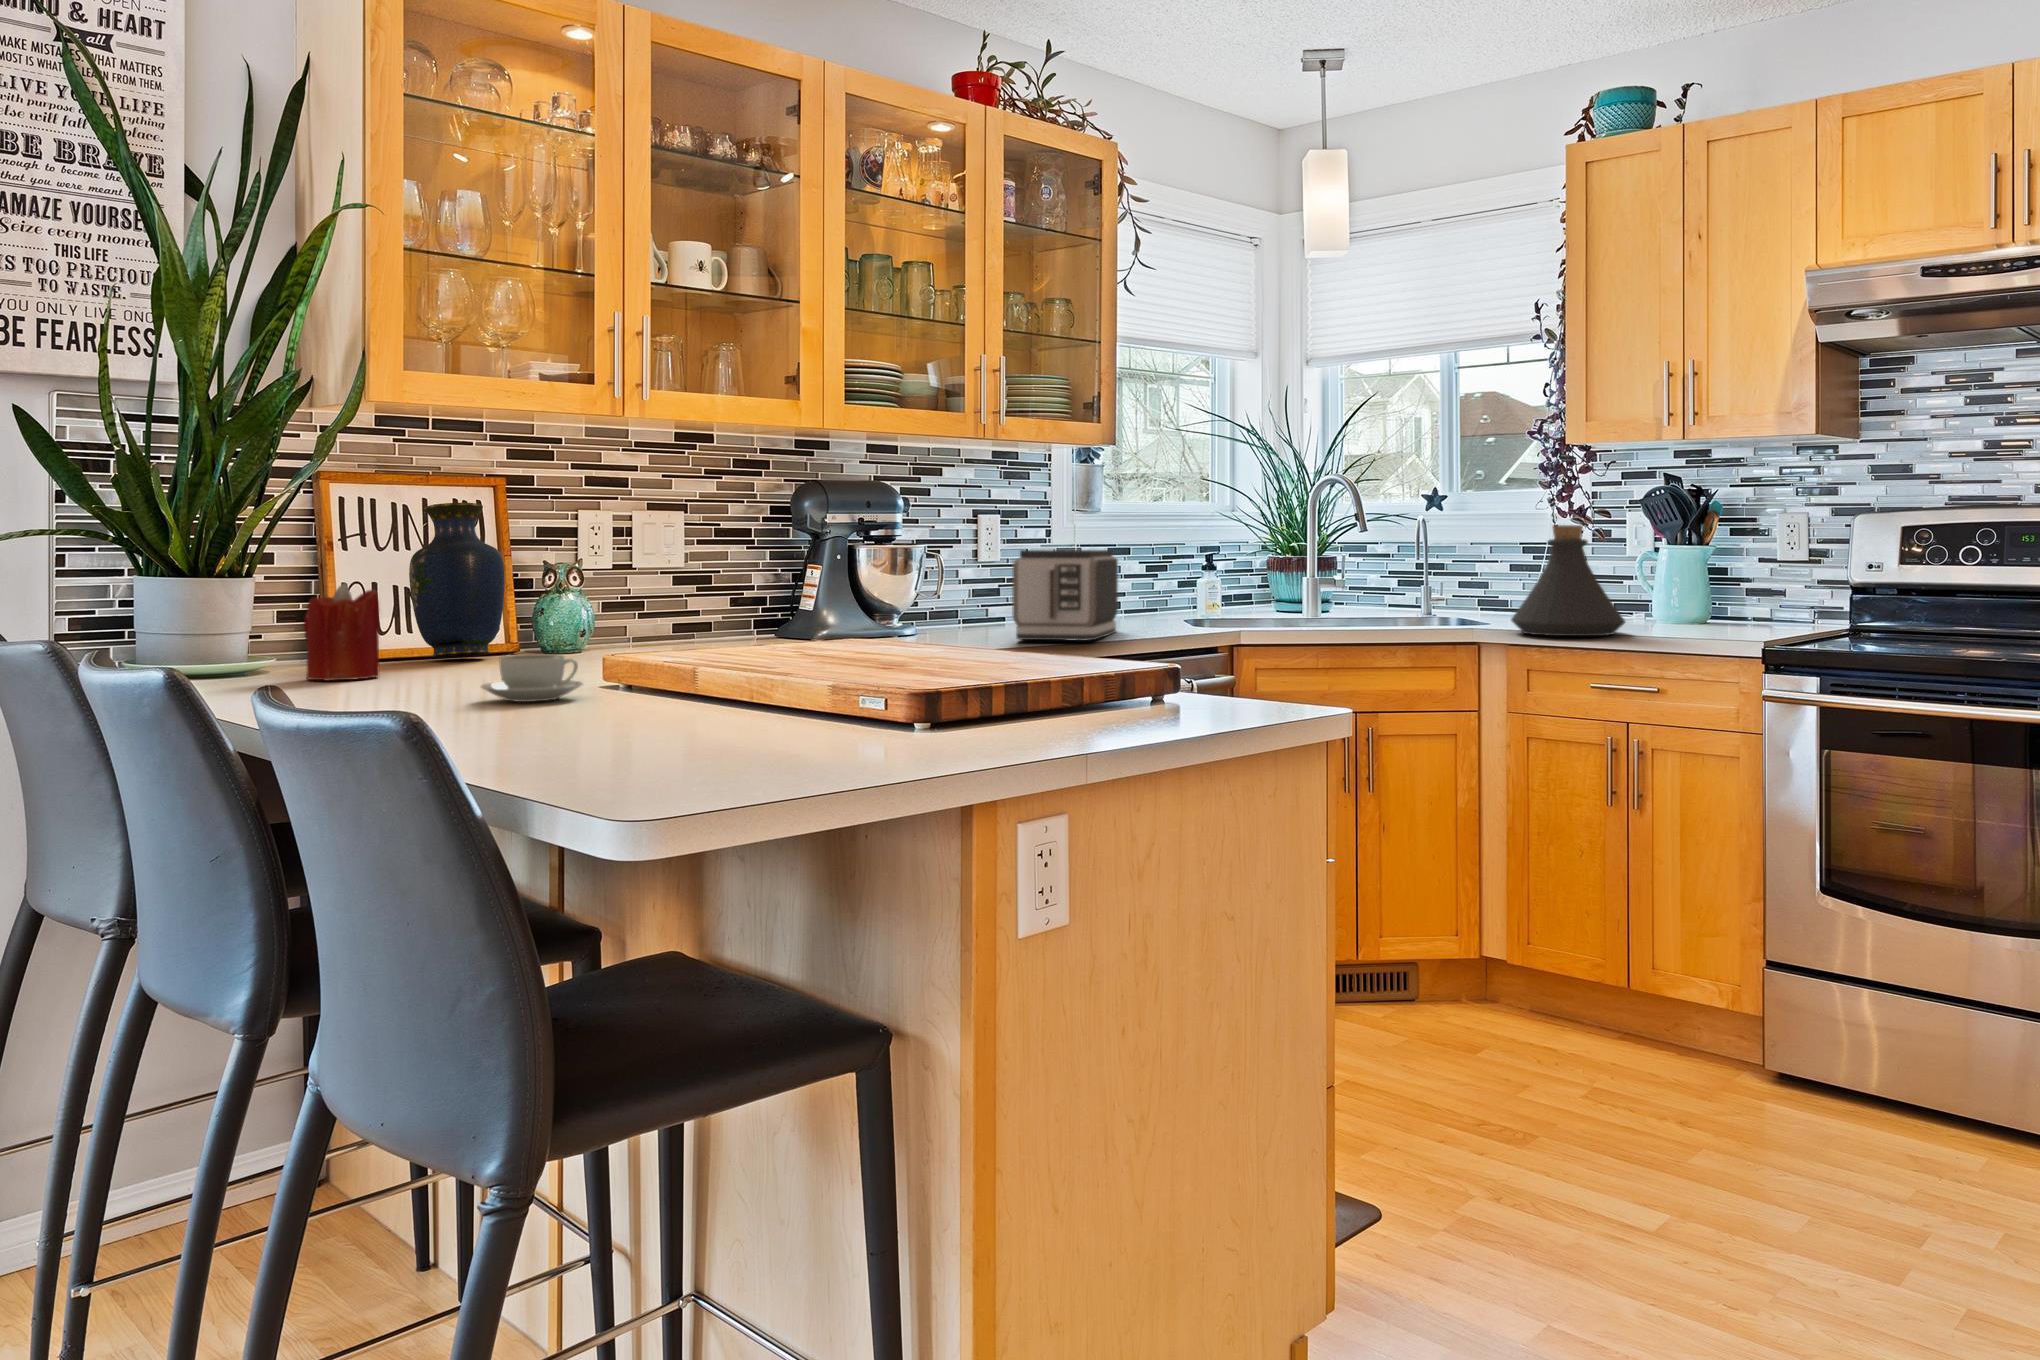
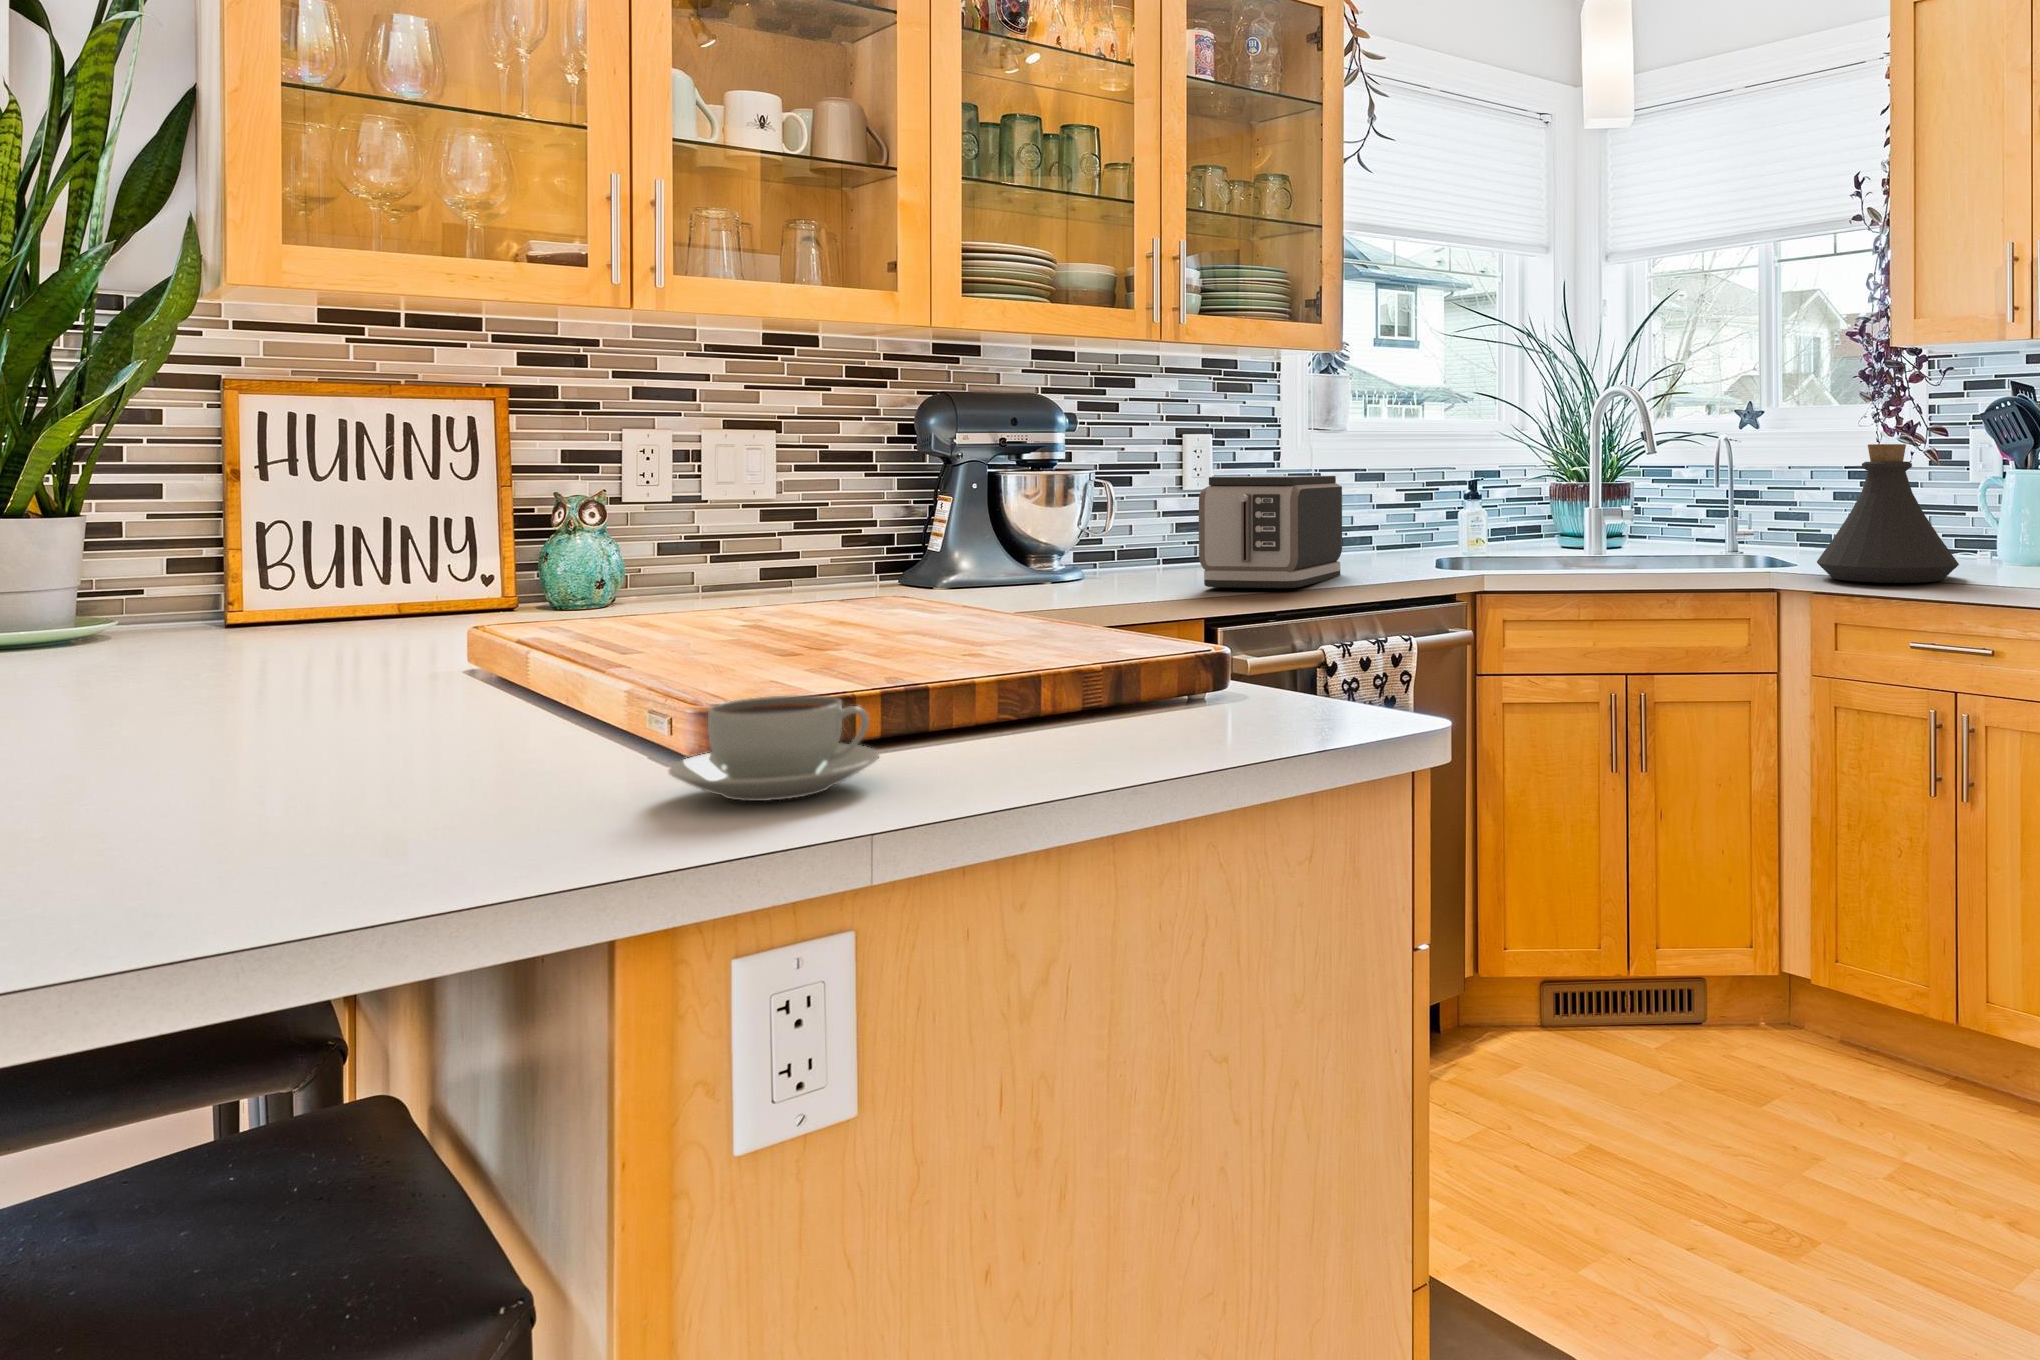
vase: present [409,503,505,658] -> none [351,420,486,620]
candle: present [303,583,379,680] -> none [125,527,237,660]
coffee cup: present [481,654,583,702] -> present [669,695,879,801]

